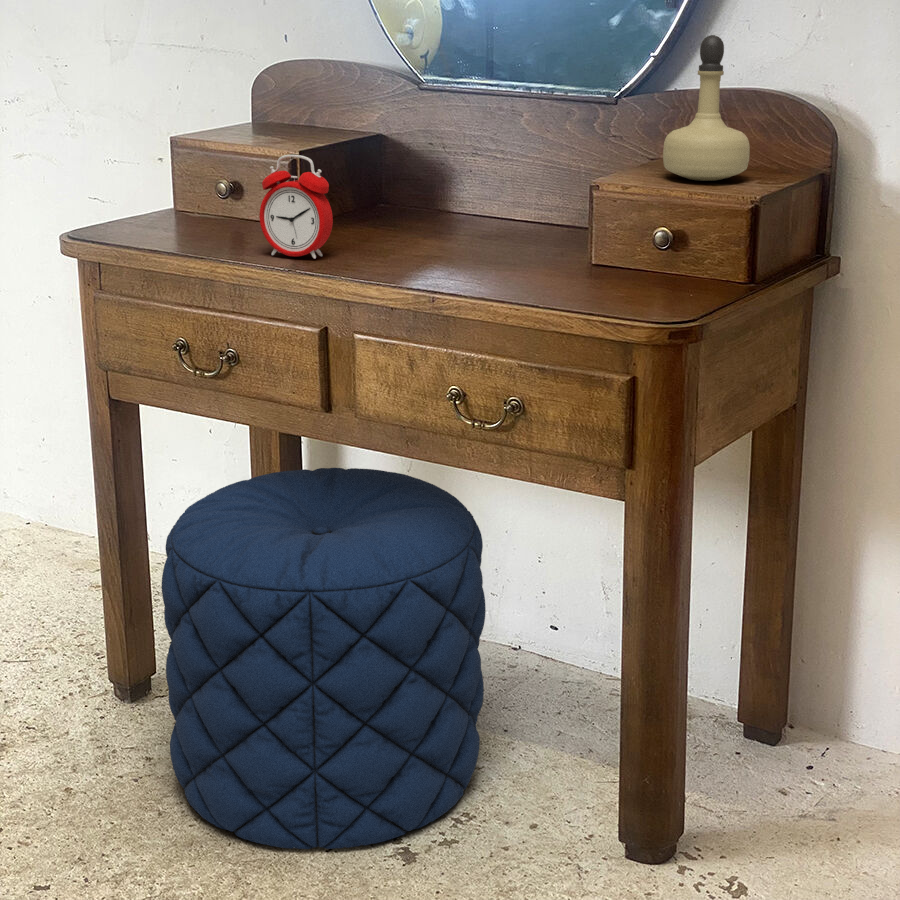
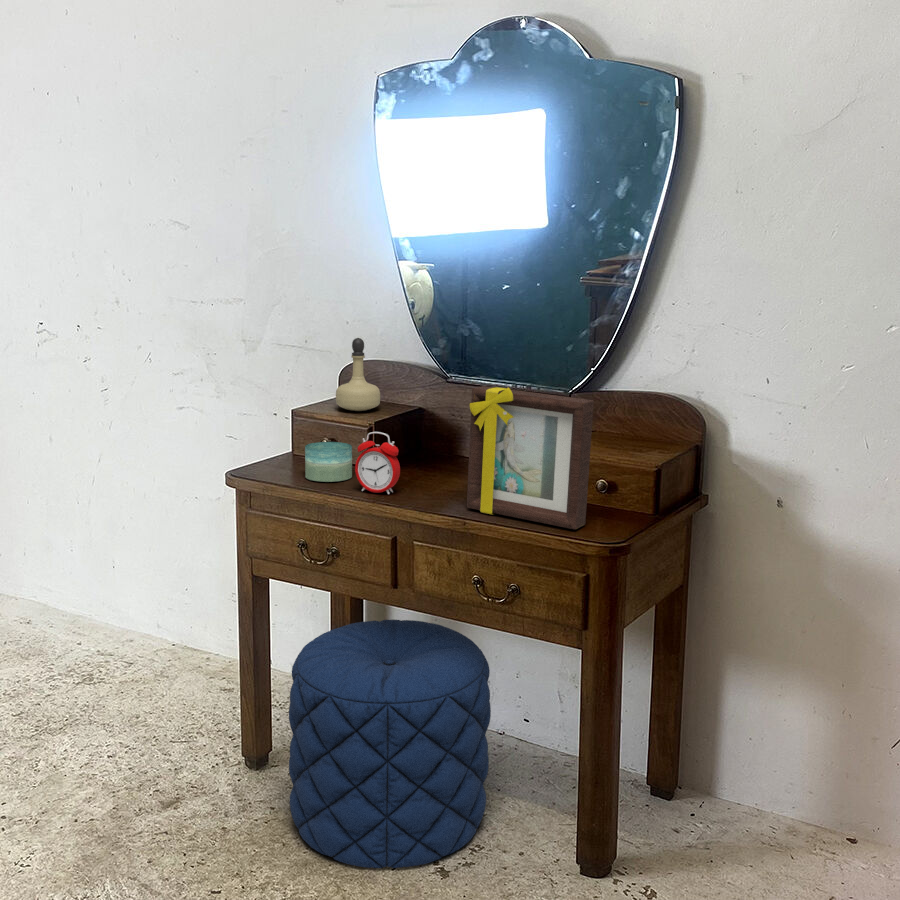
perfume bottle: present [663,35,750,181] -> present [336,338,380,411]
picture frame: none [439,61,648,302] -> present [467,386,594,529]
candle: none [182,182,261,243] -> present [305,442,352,482]

